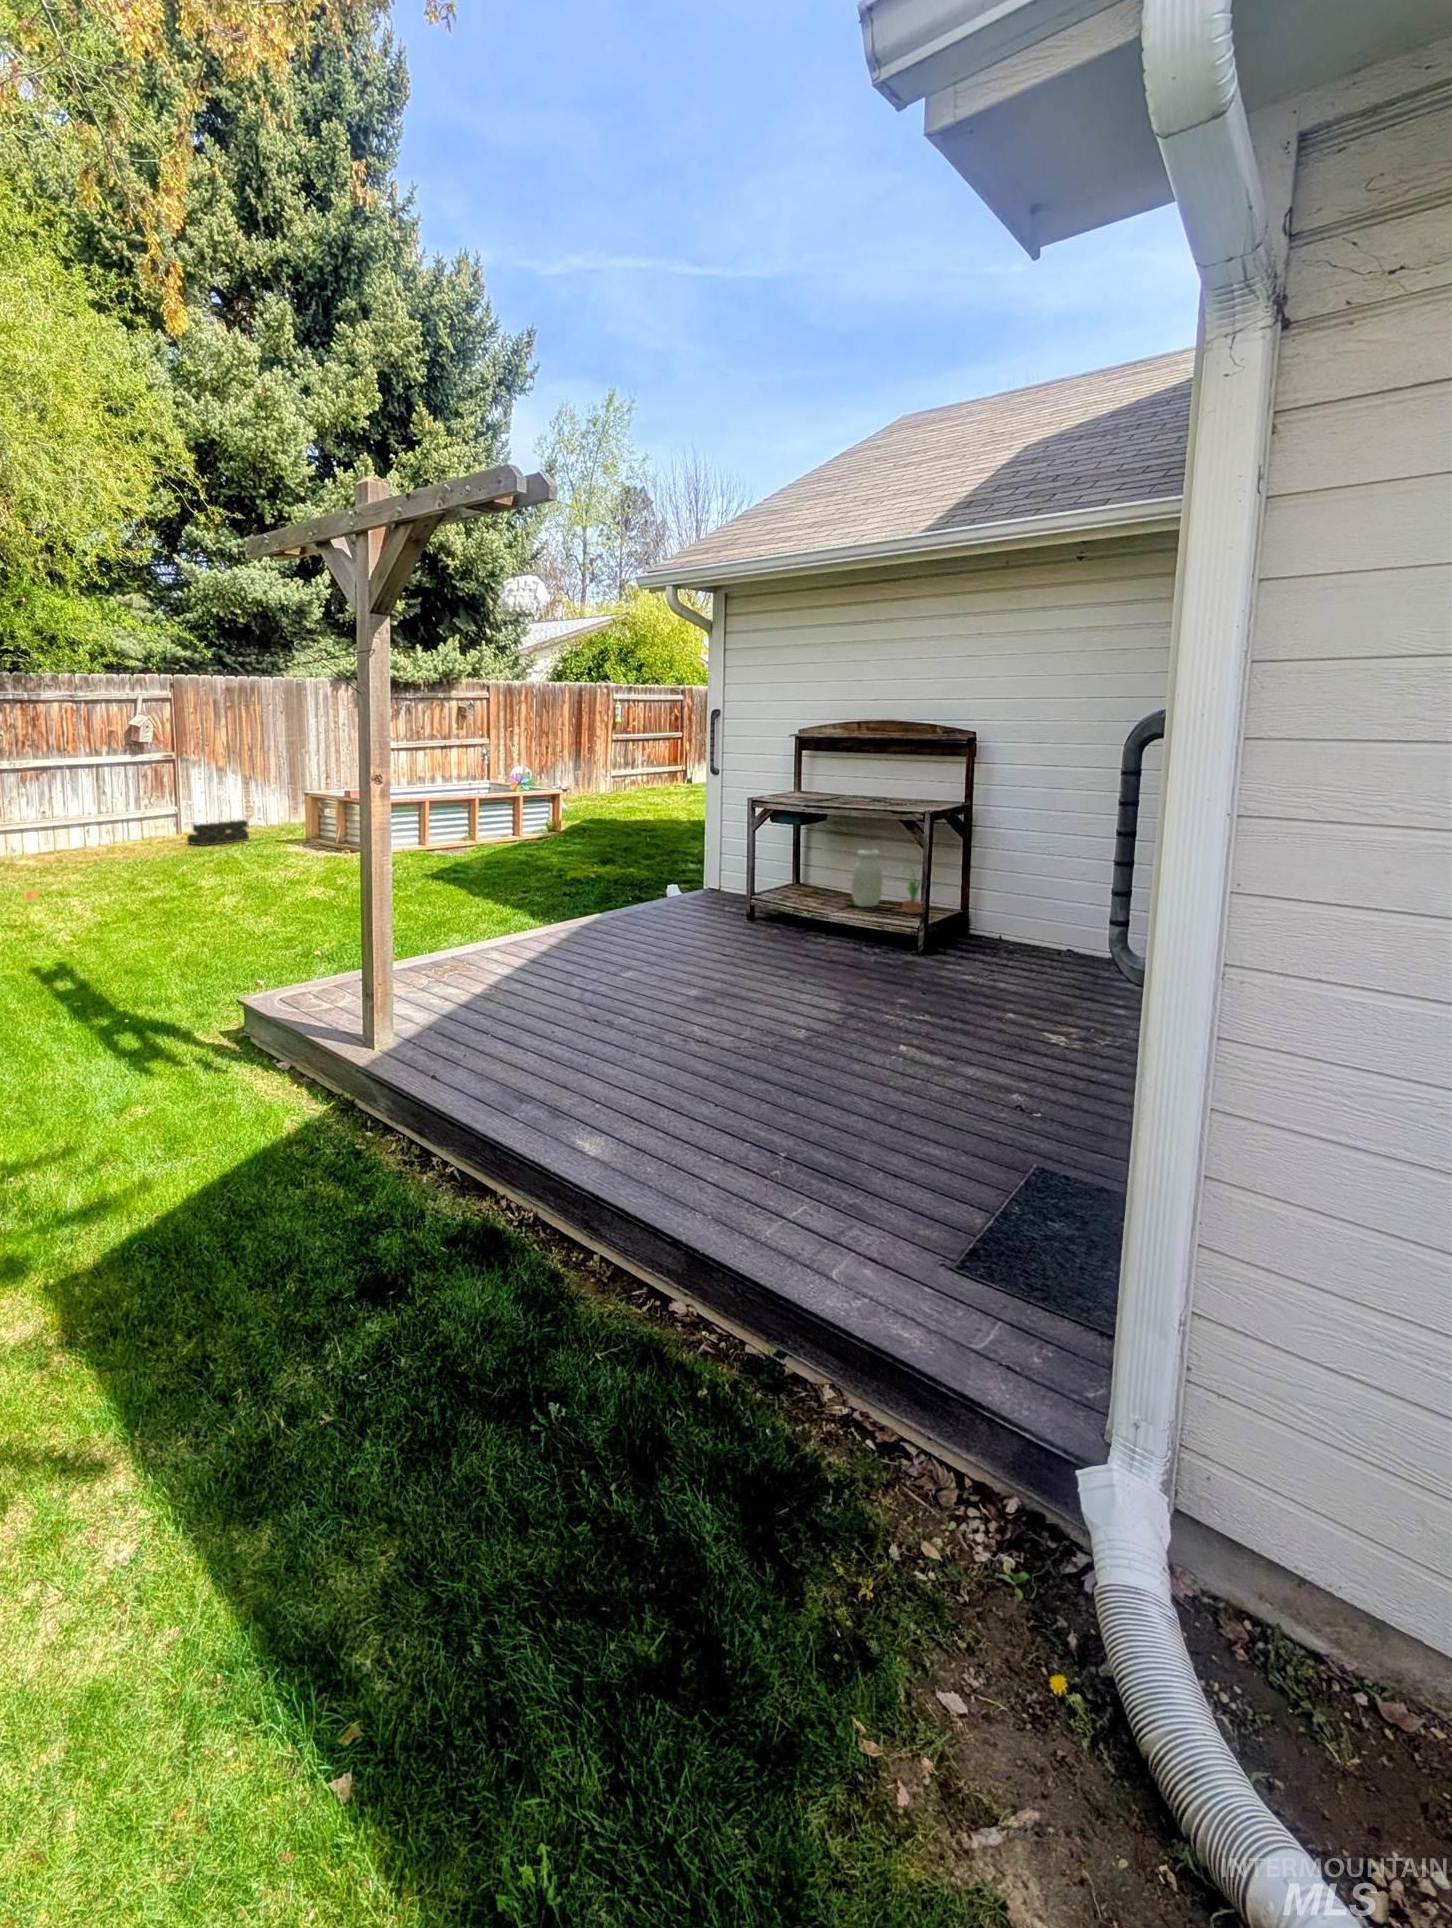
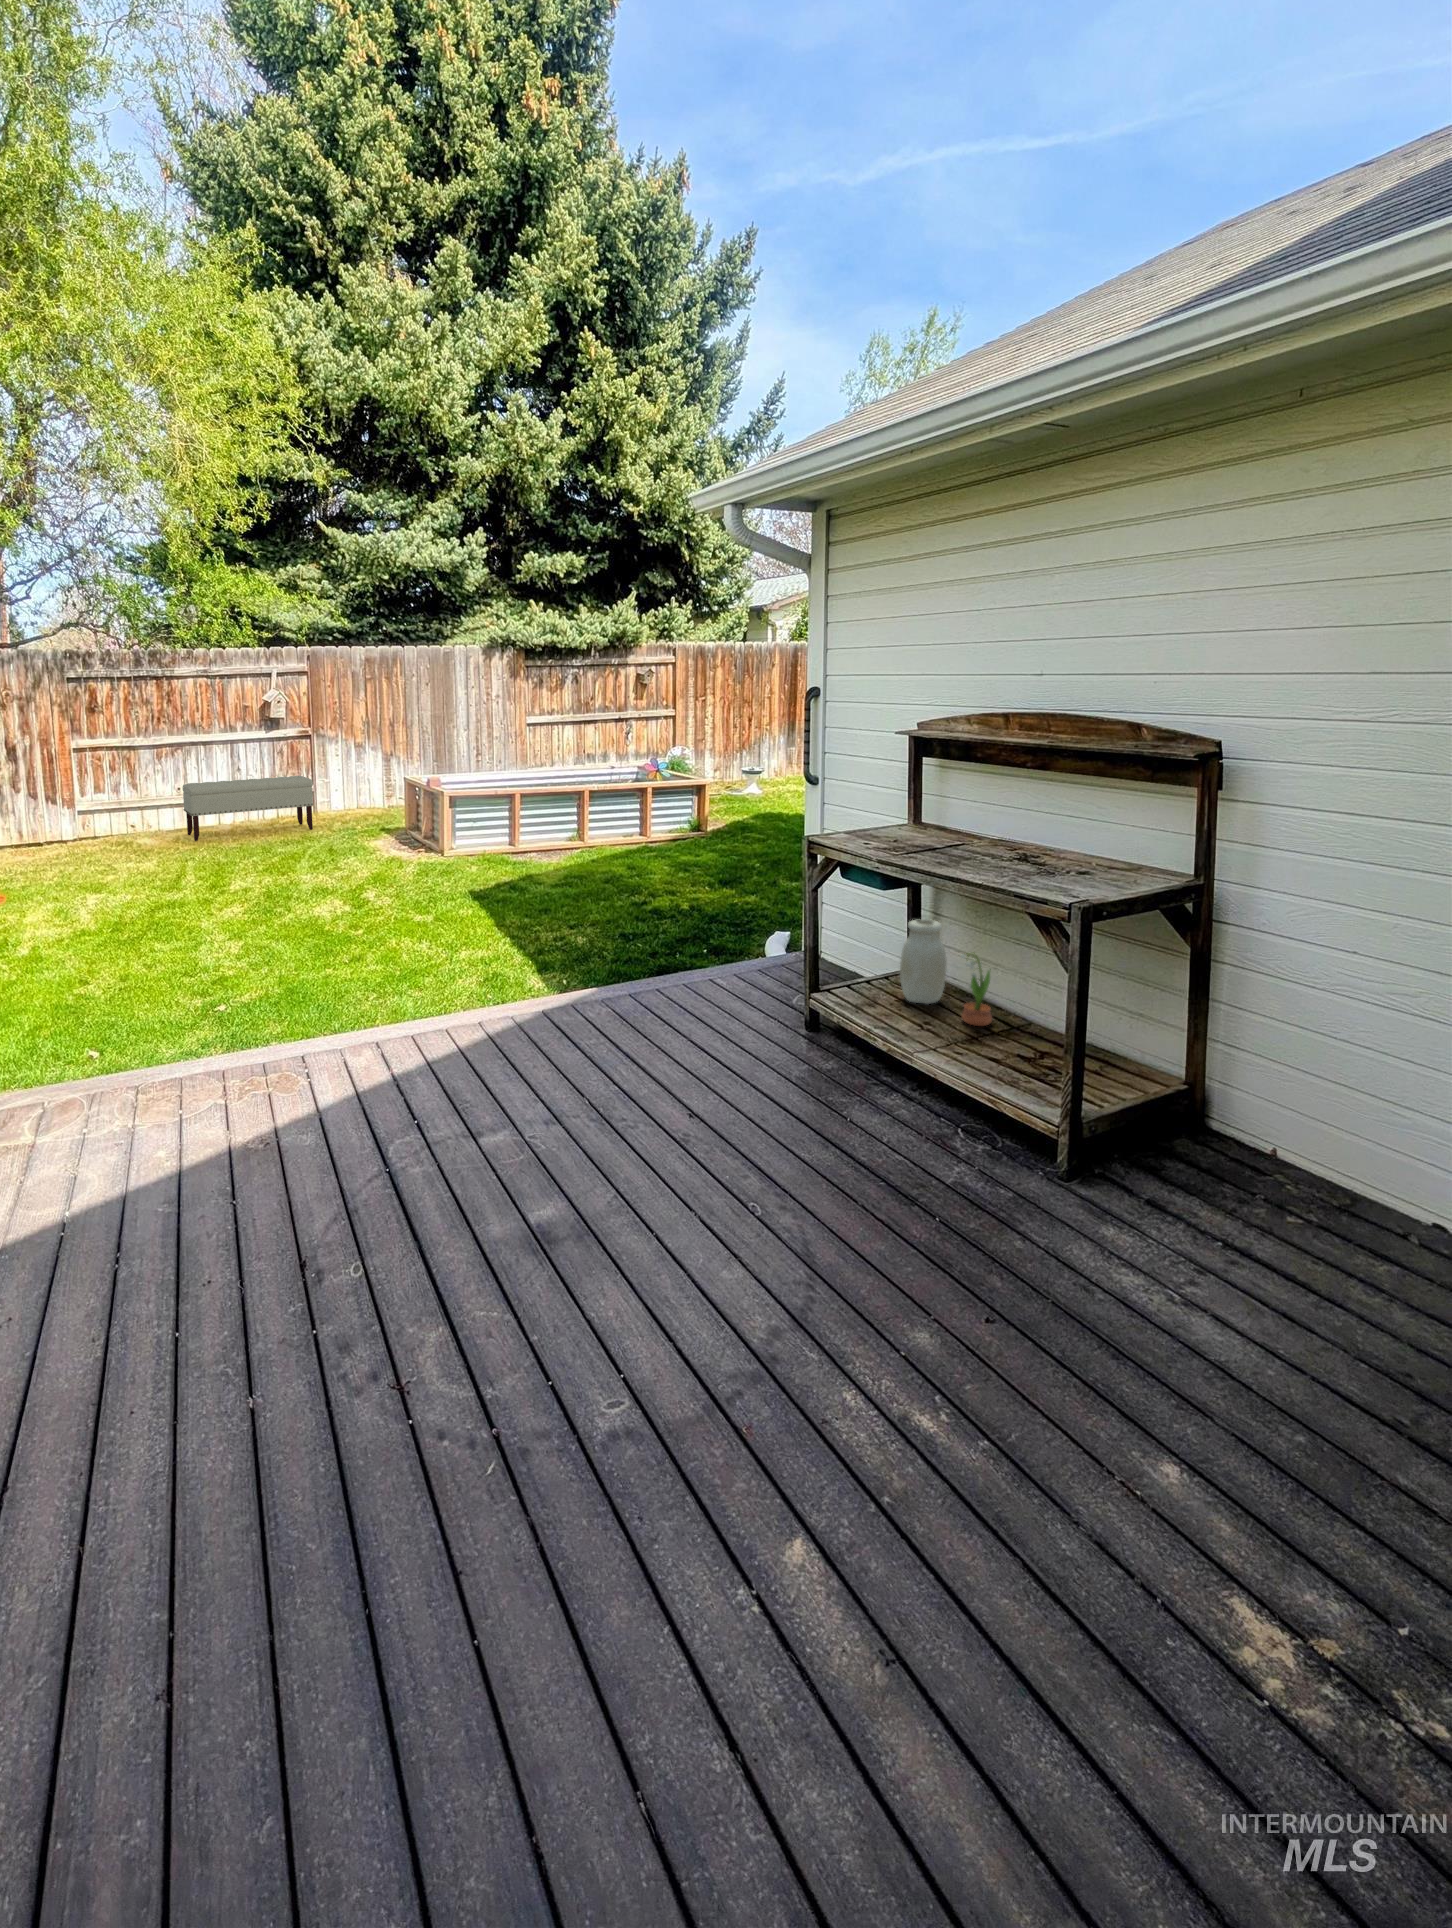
bench: none [52,799,190,863] -> present [183,776,313,841]
woven basket: present [187,819,249,846] -> none [319,797,381,825]

